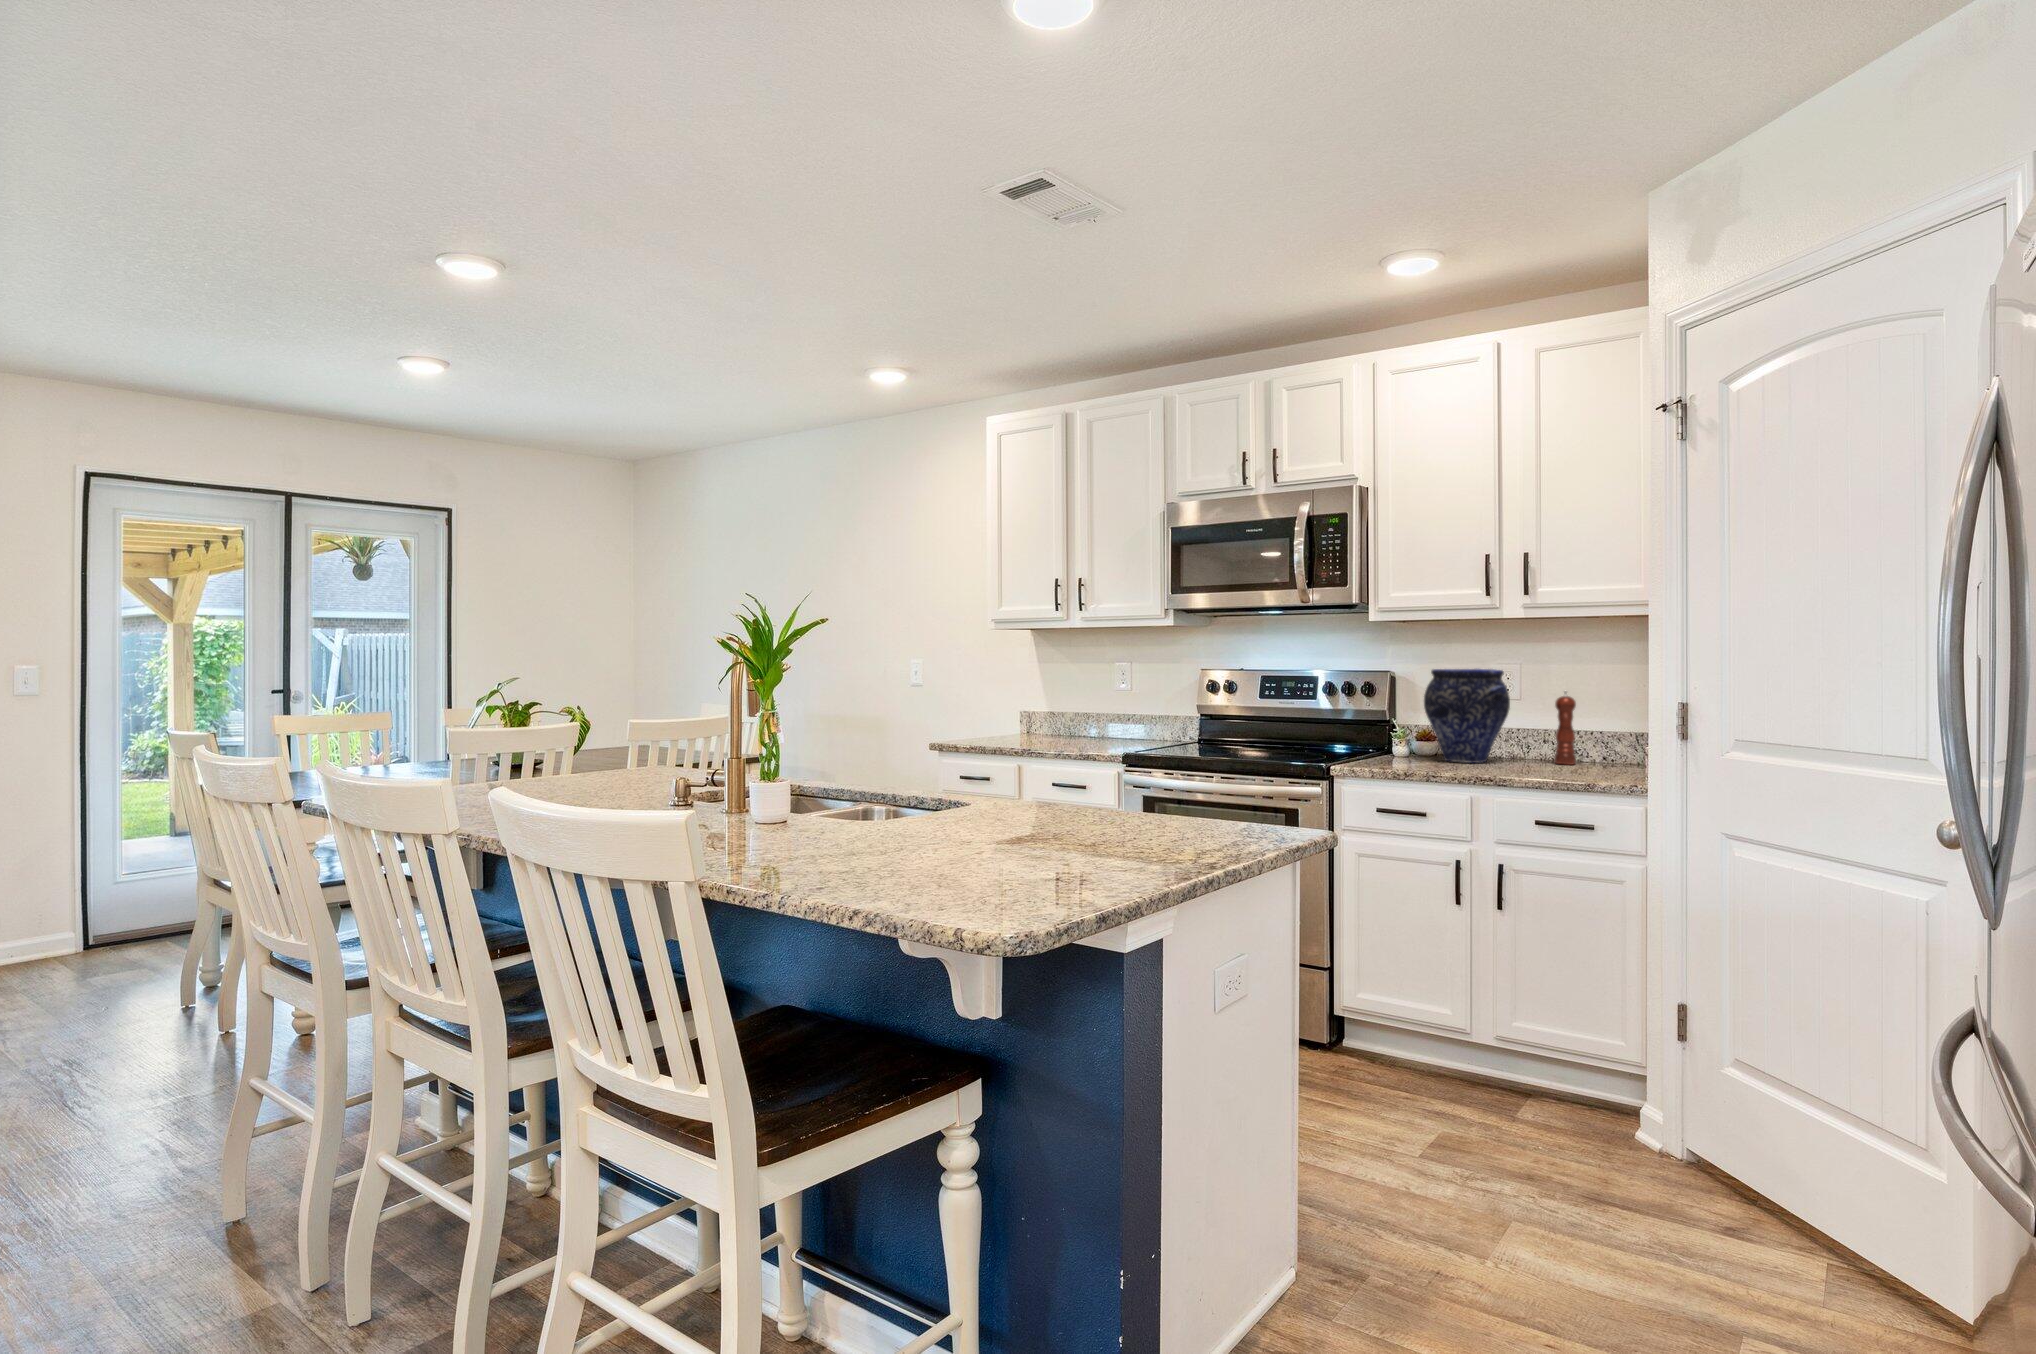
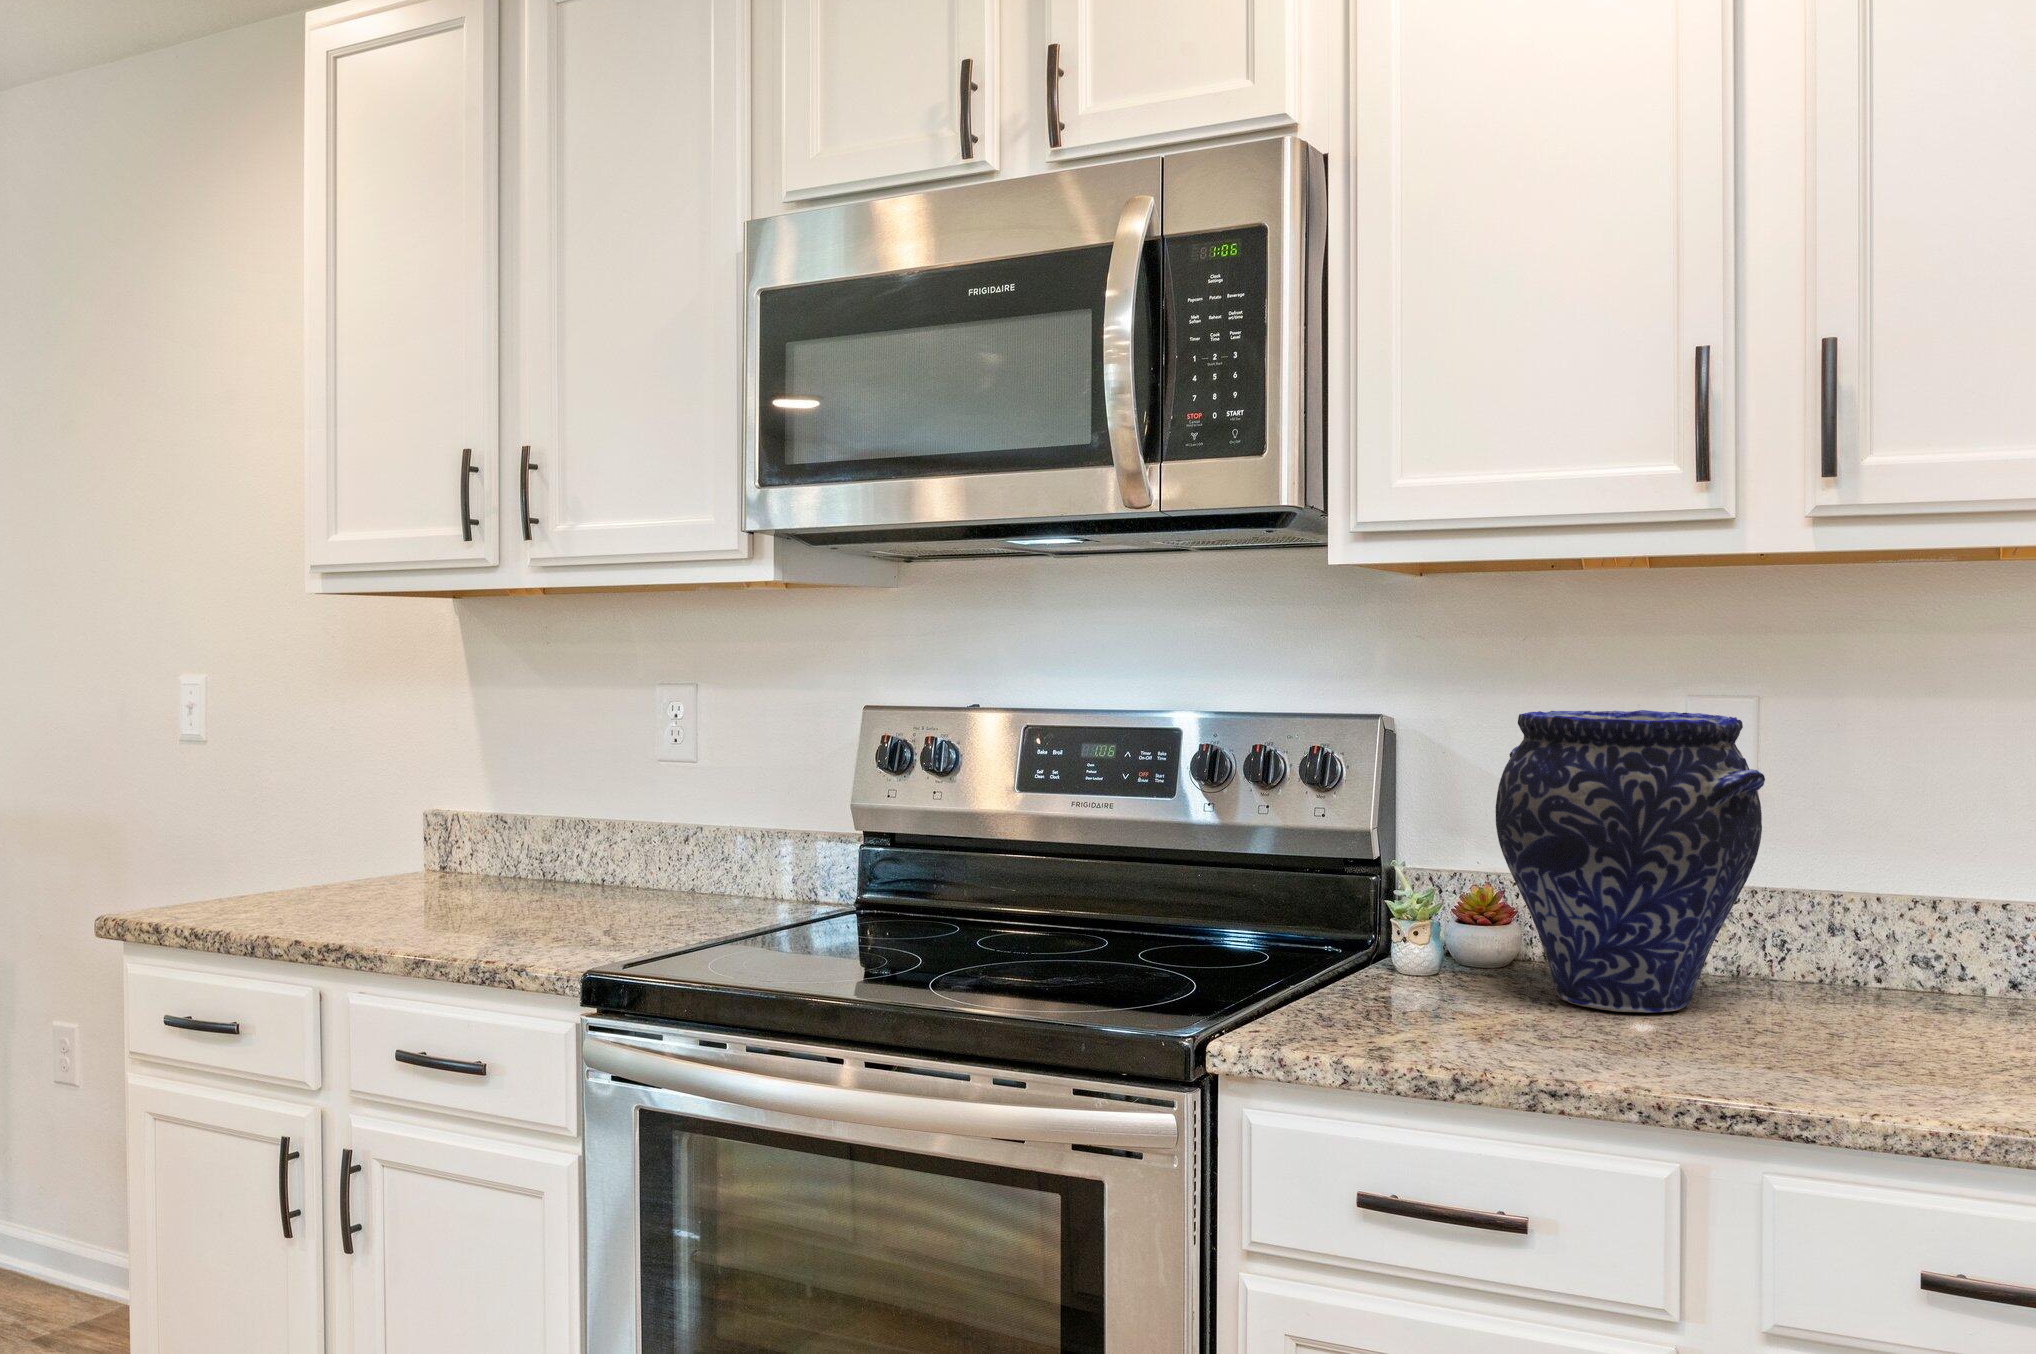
pepper mill: present [1554,691,1576,765] -> none [1887,782,1956,1015]

